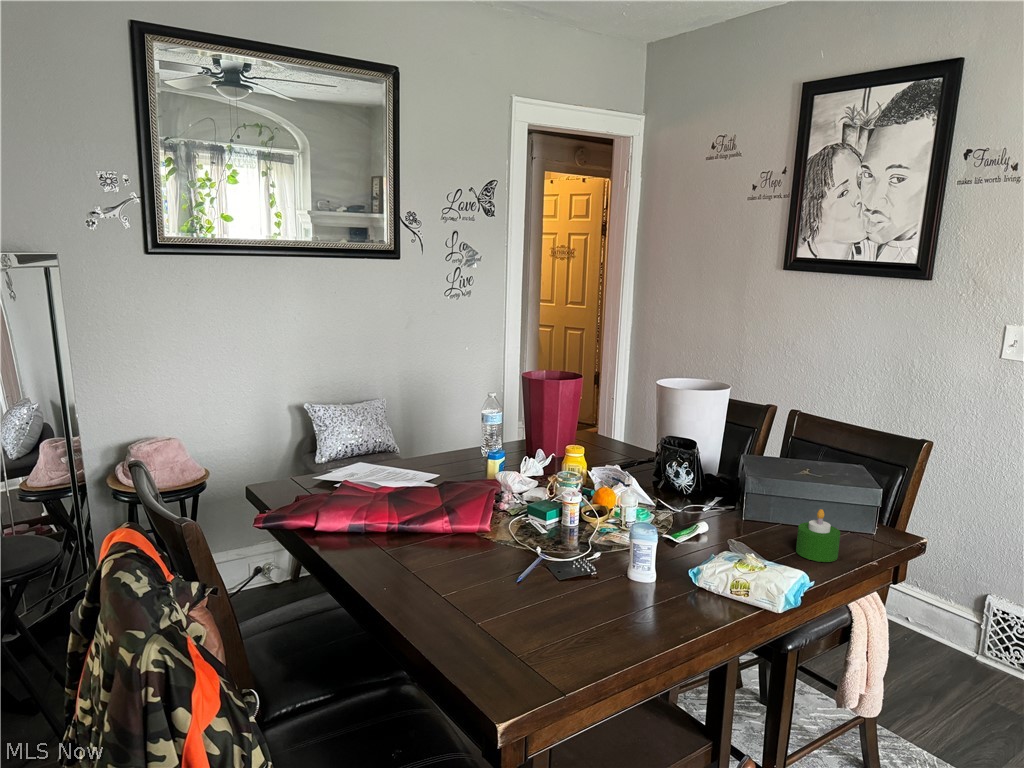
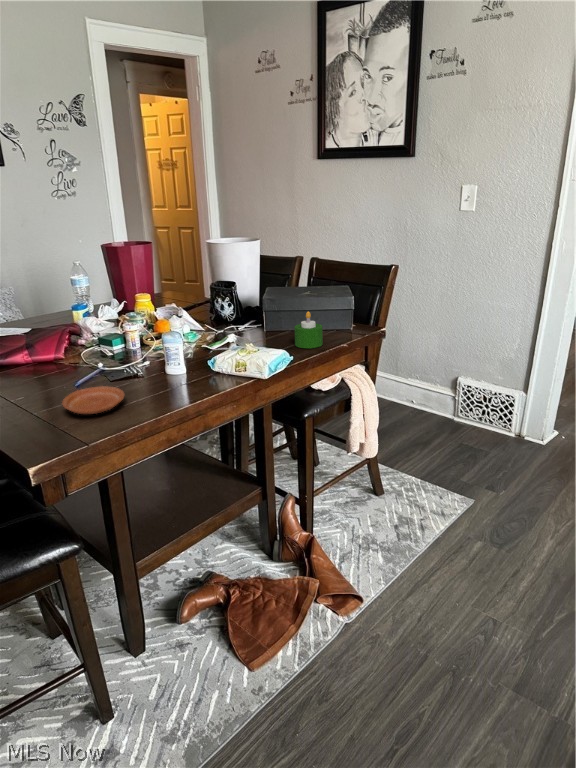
plate: none [519,595,597,640] -> present [62,386,124,414]

